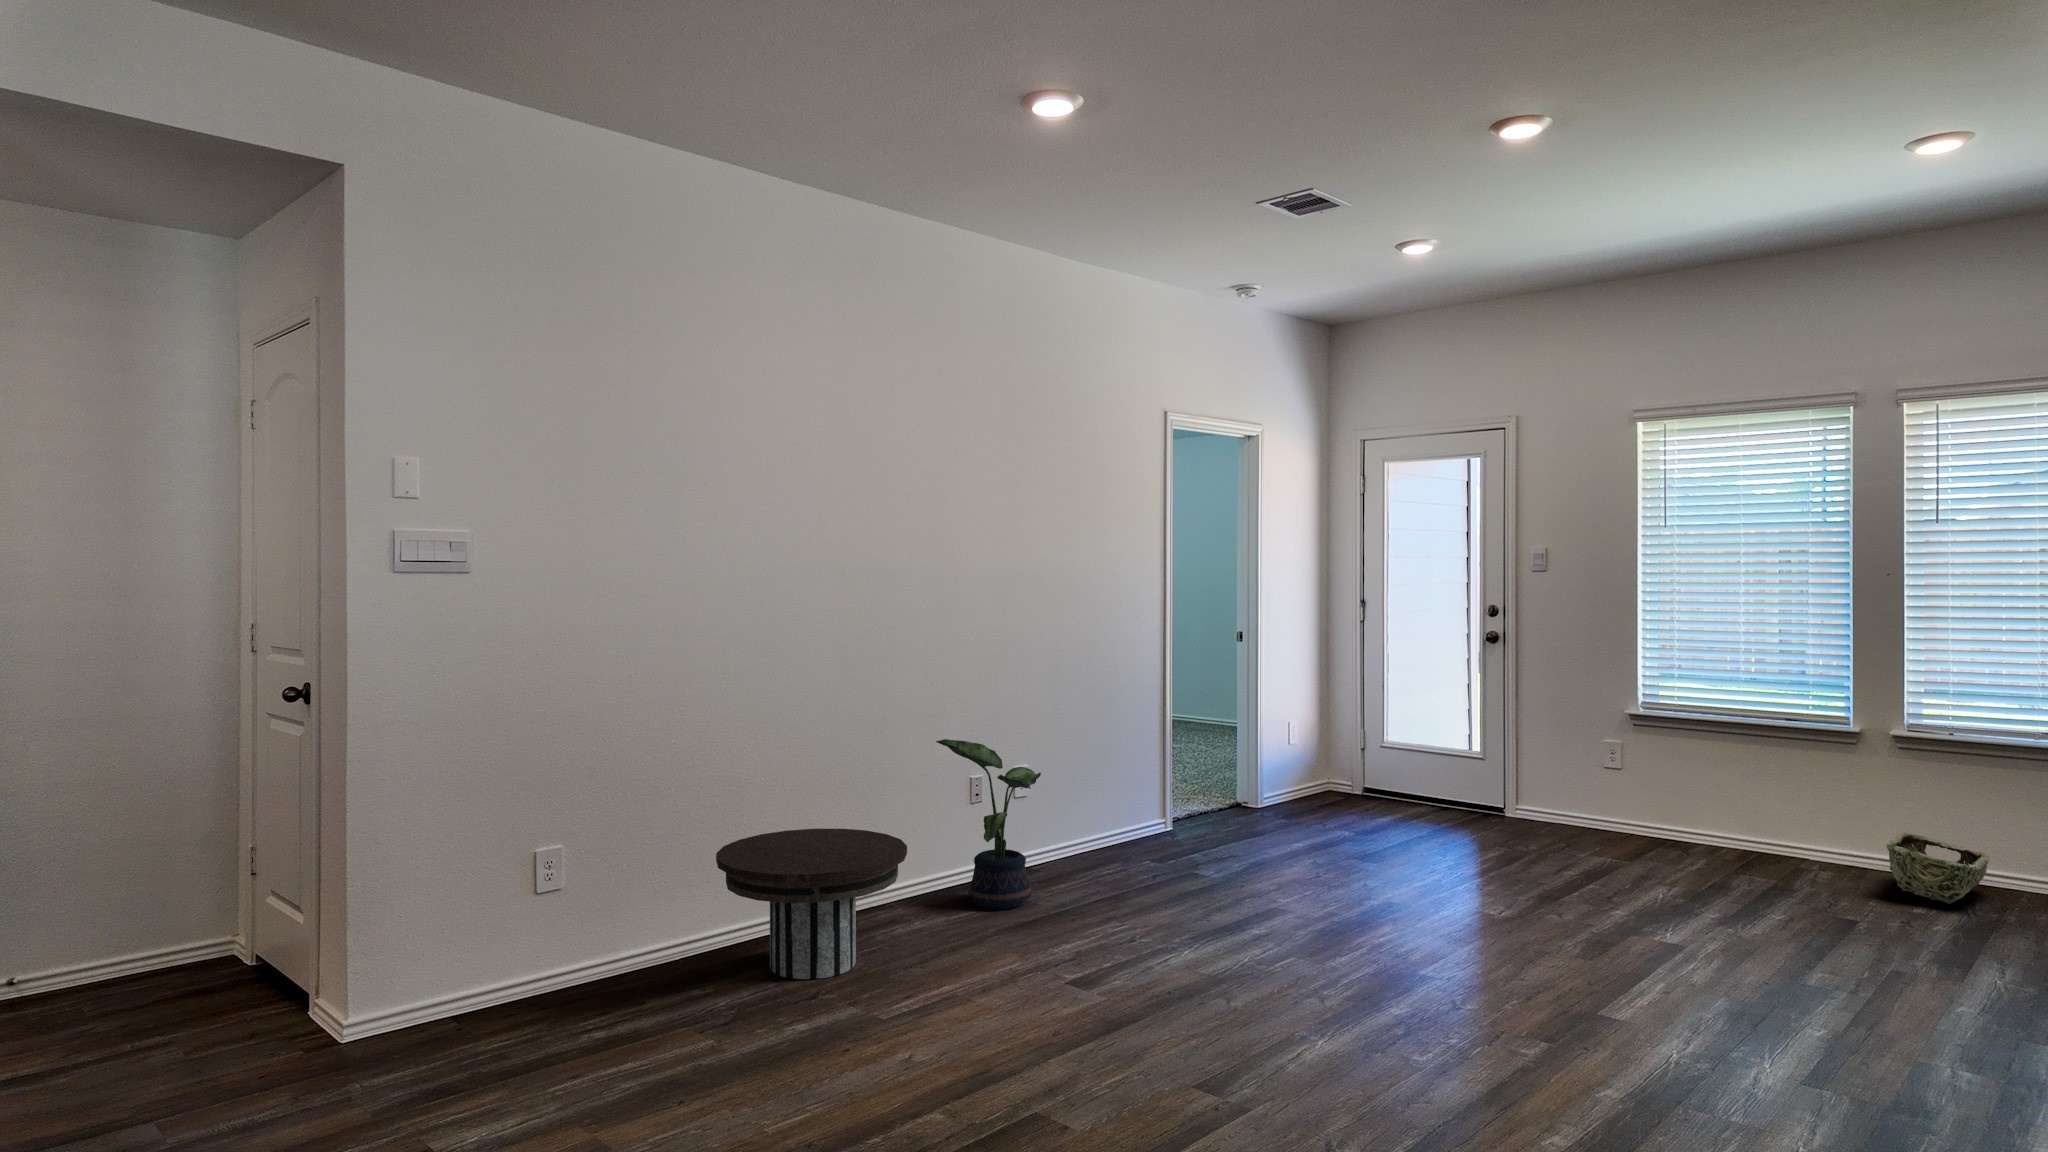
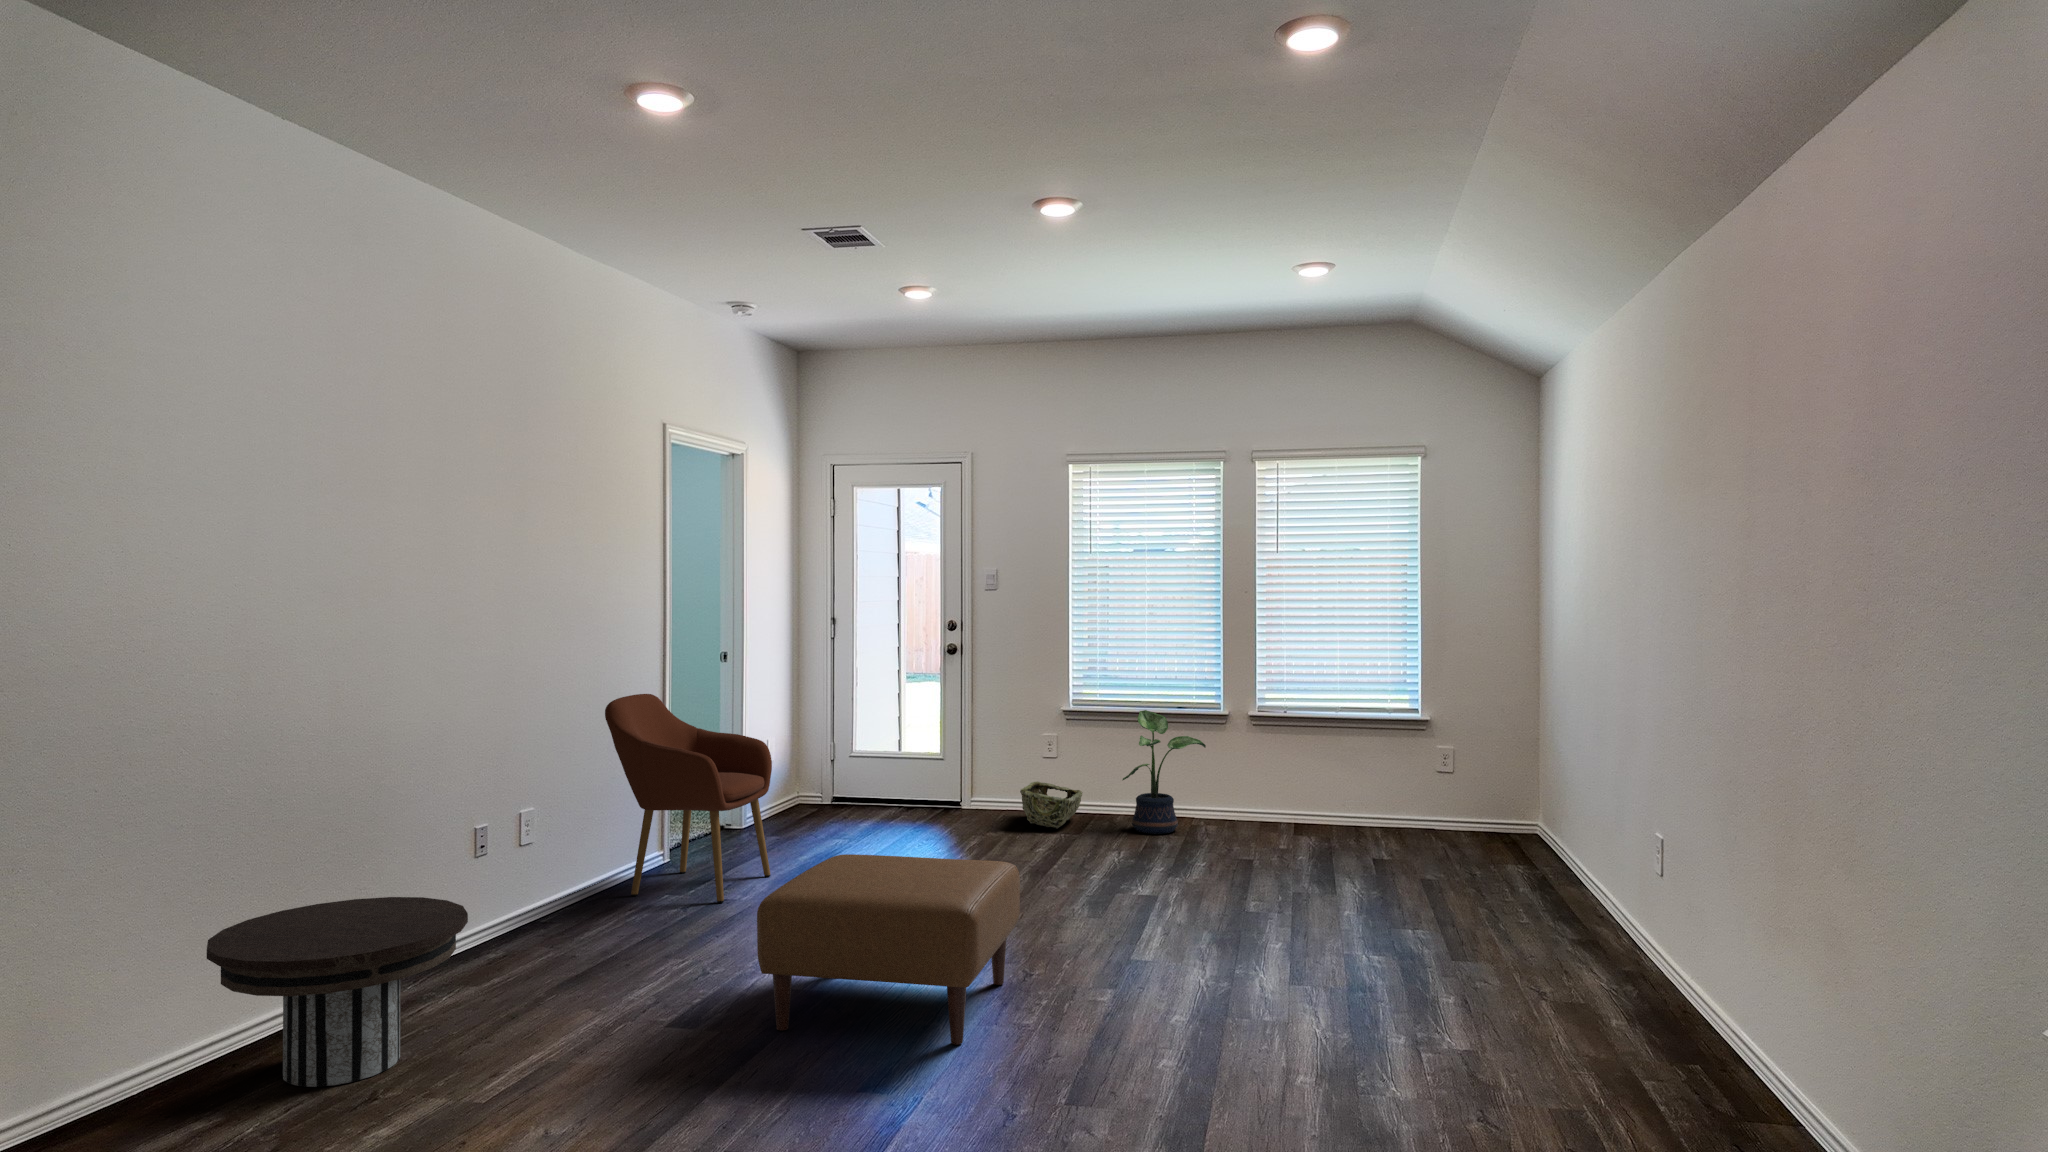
armchair: none [1099,668,1258,876] -> present [605,694,772,903]
potted plant: present [936,739,1041,909] -> present [1123,710,1206,834]
woven basket: present [1886,833,1989,904] -> present [1020,782,1082,828]
ottoman: none [1140,845,1443,1065] -> present [757,854,1020,1045]

